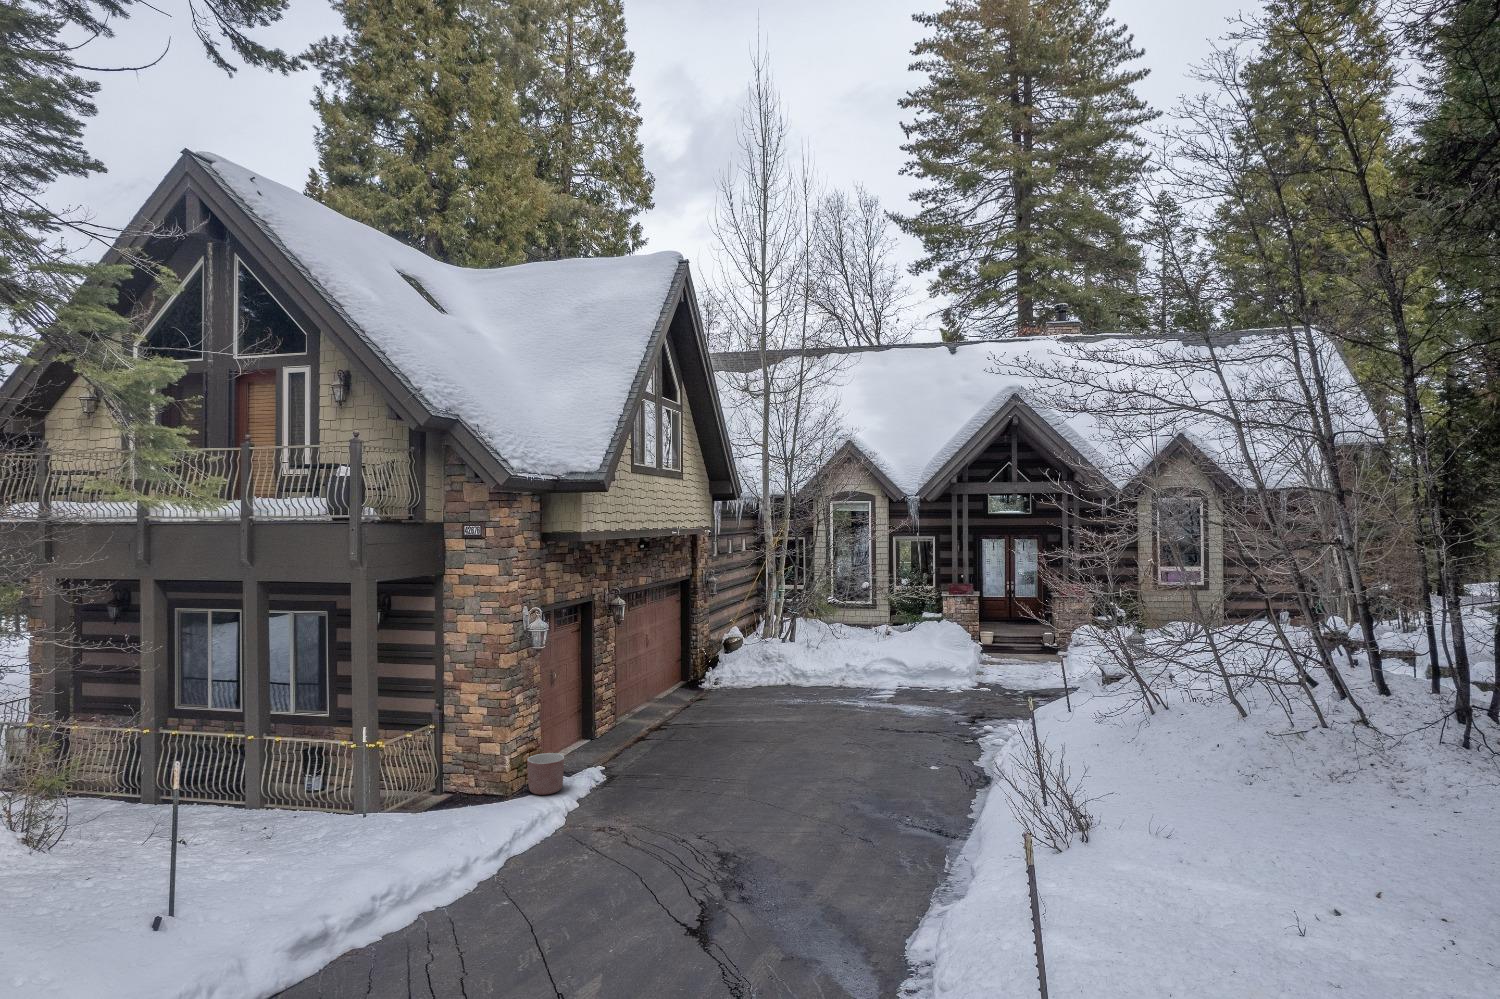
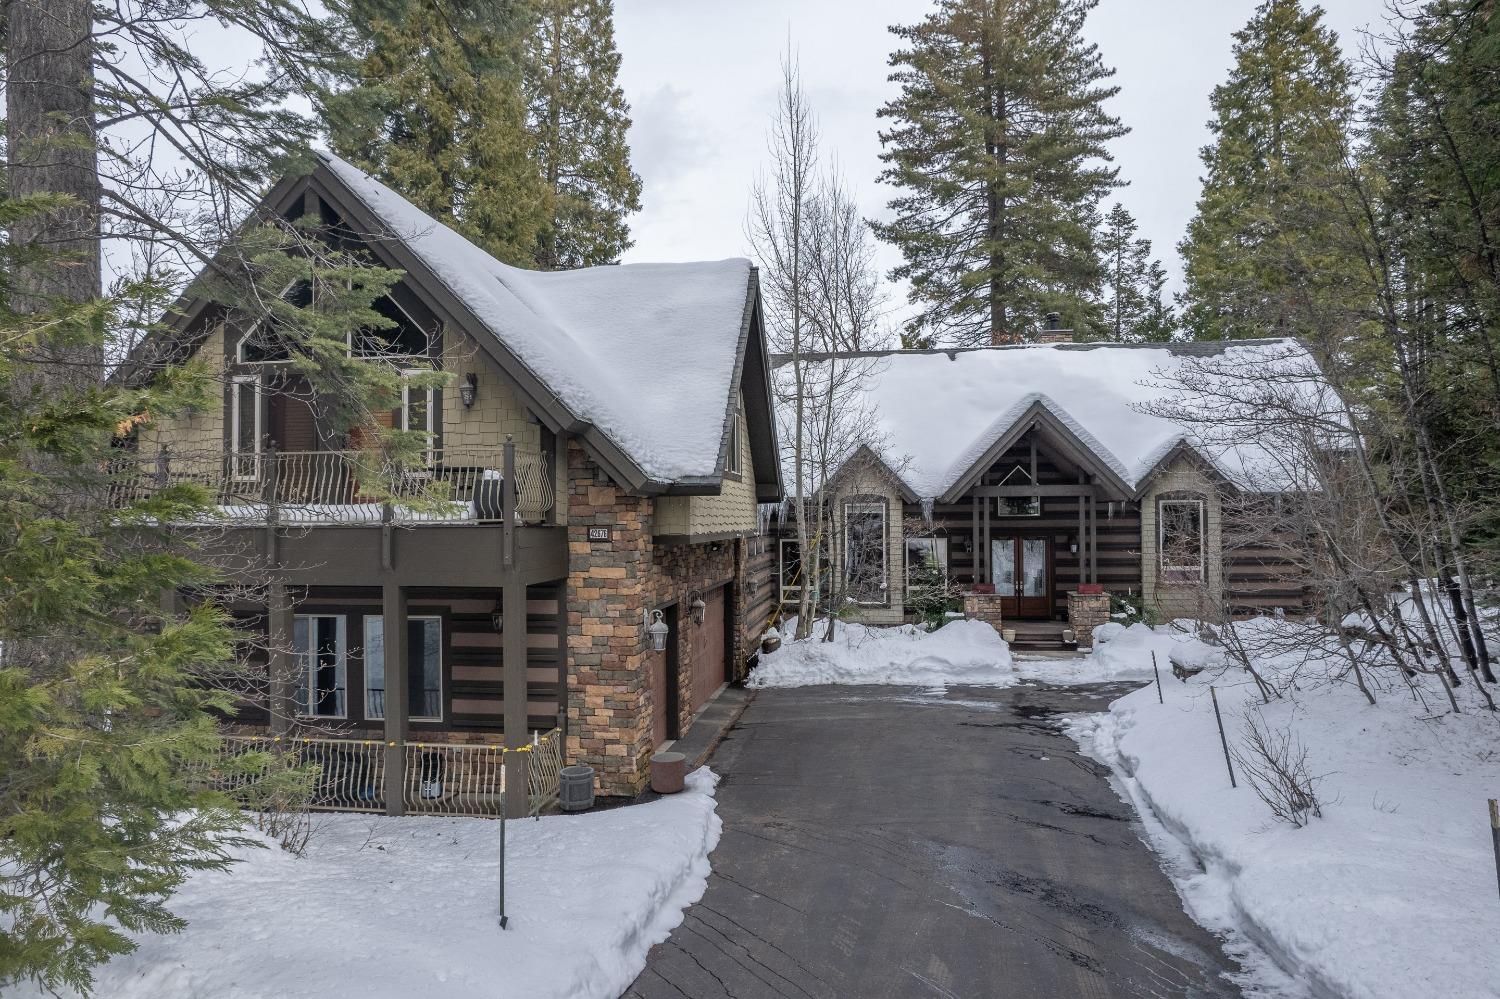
bucket: none [427,765,465,810] -> present [559,766,595,810]

